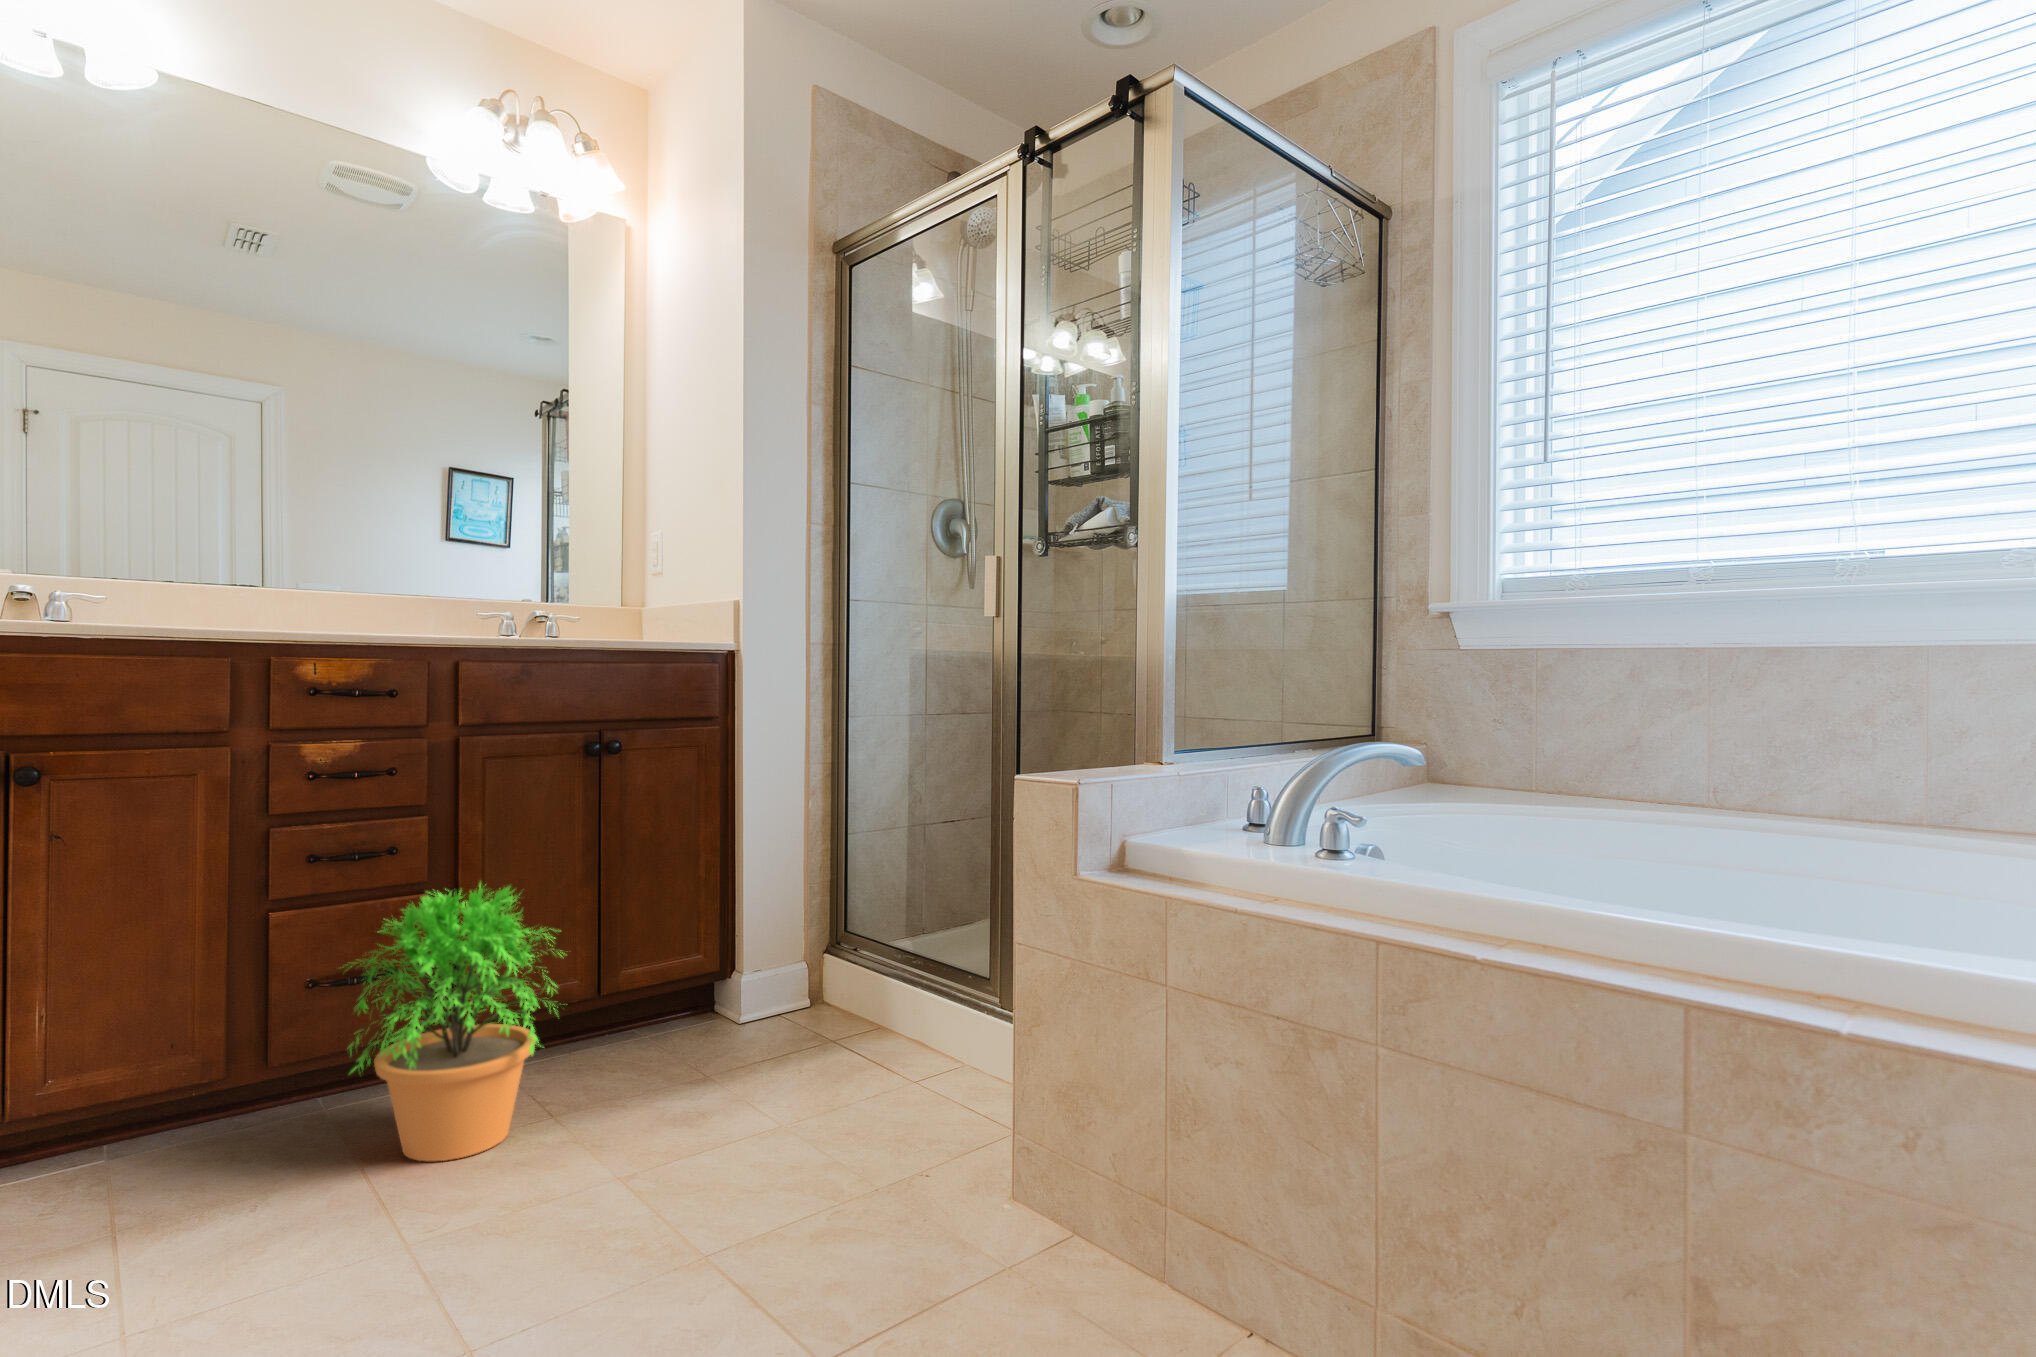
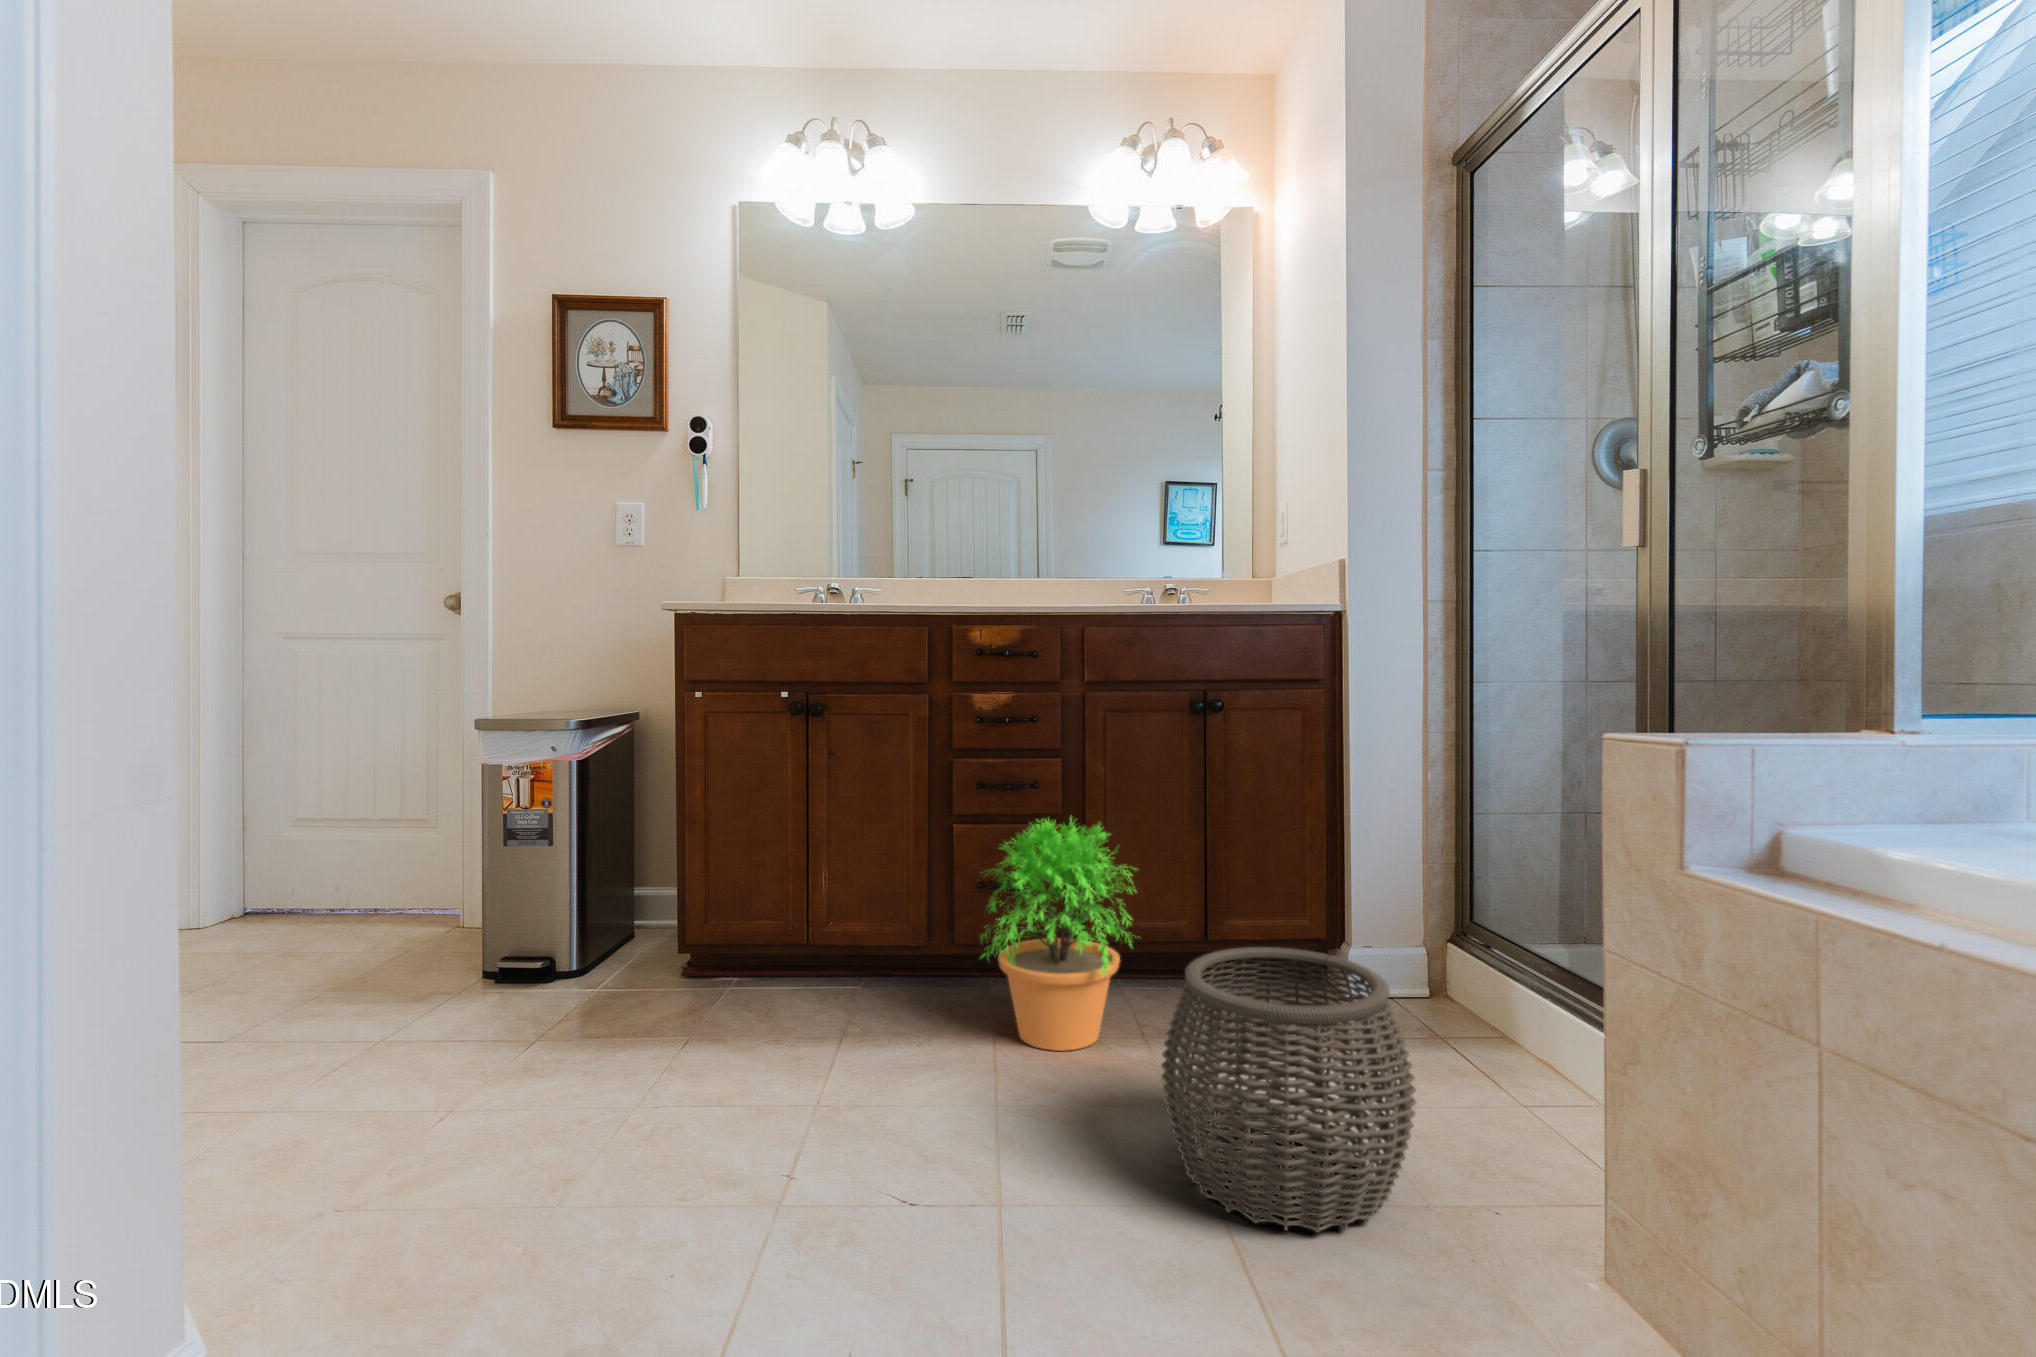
woven basket: none [649,977,884,1239] -> present [1161,947,1416,1233]

